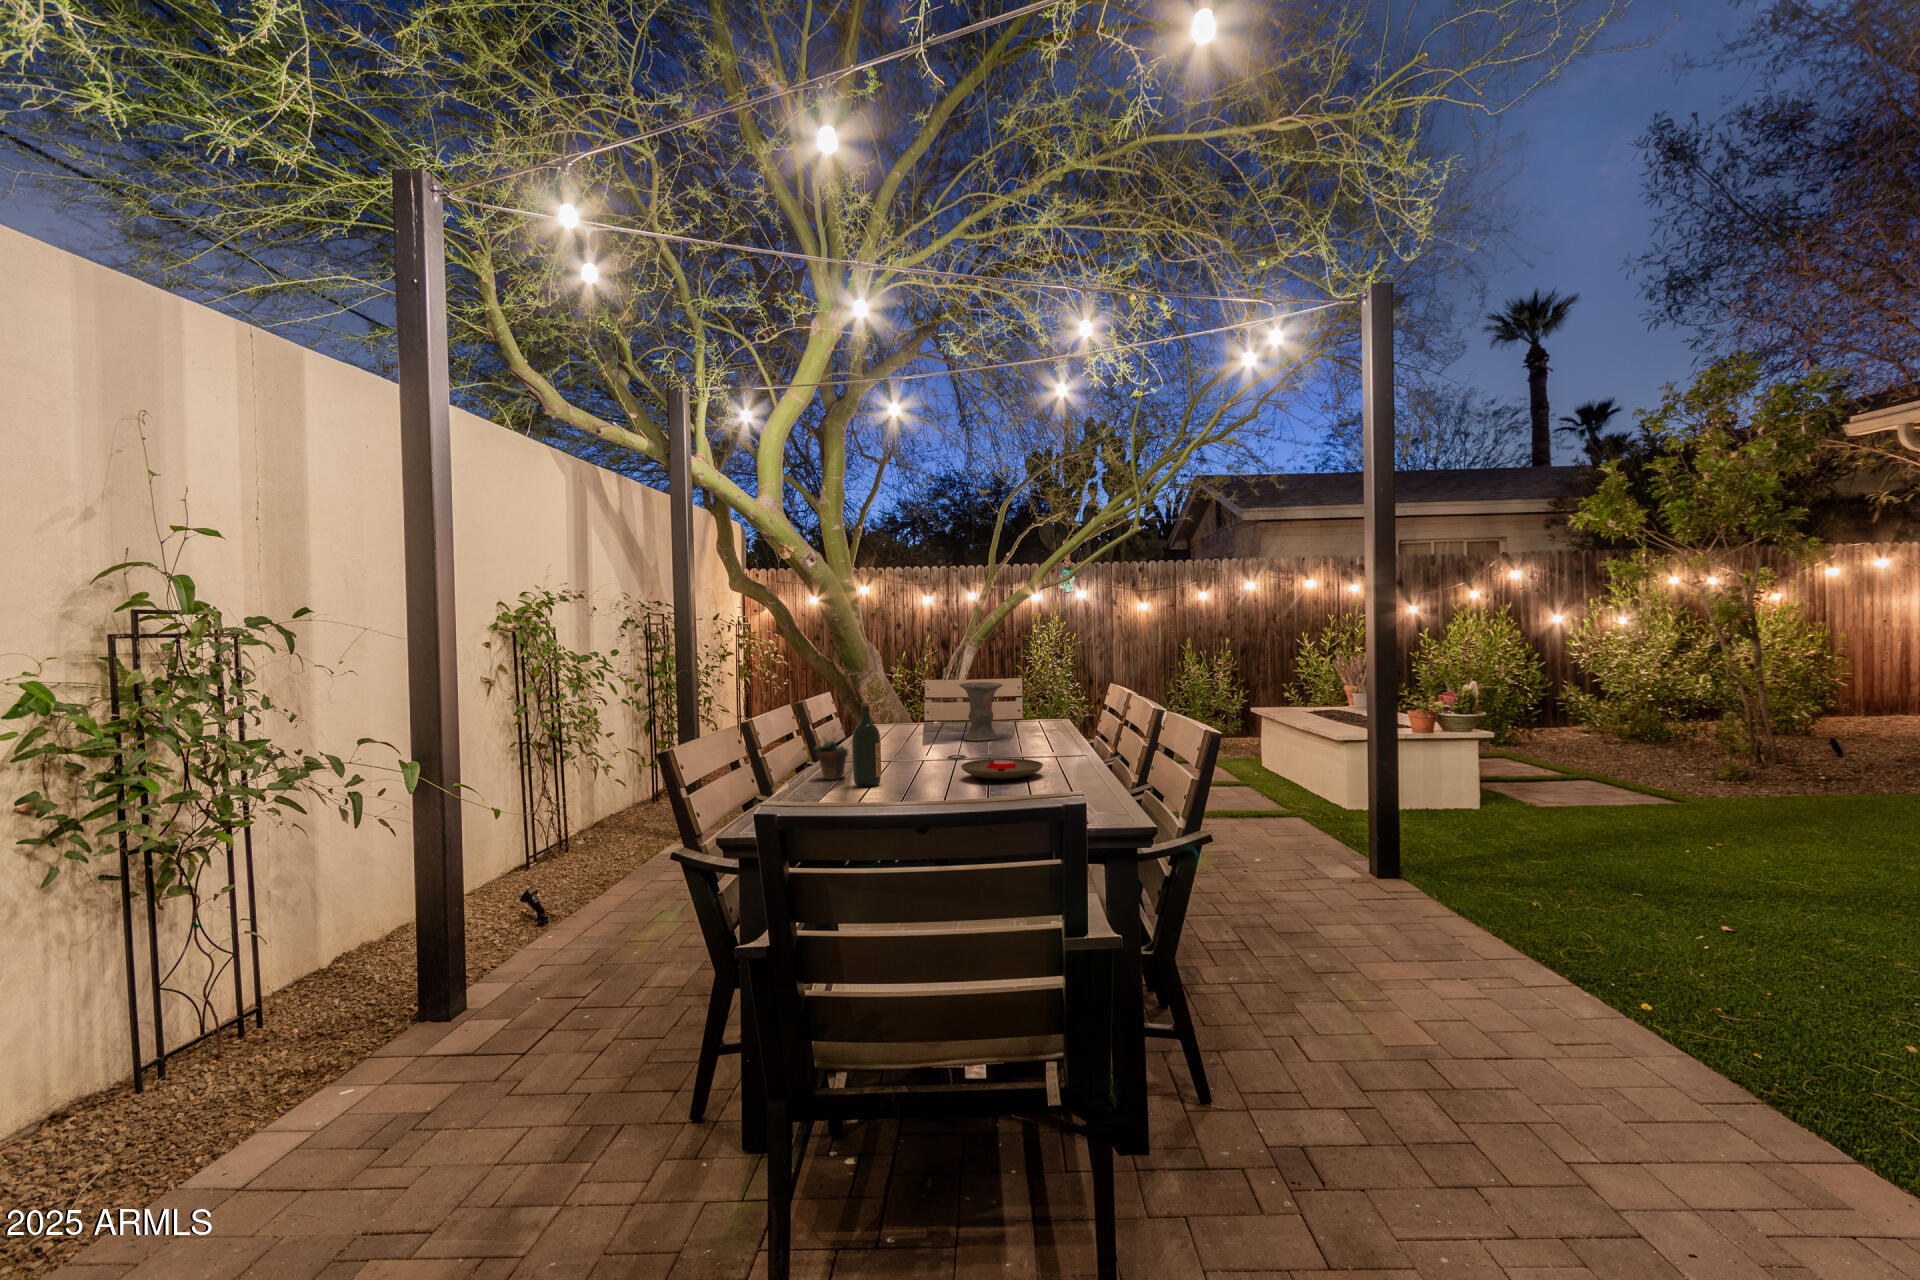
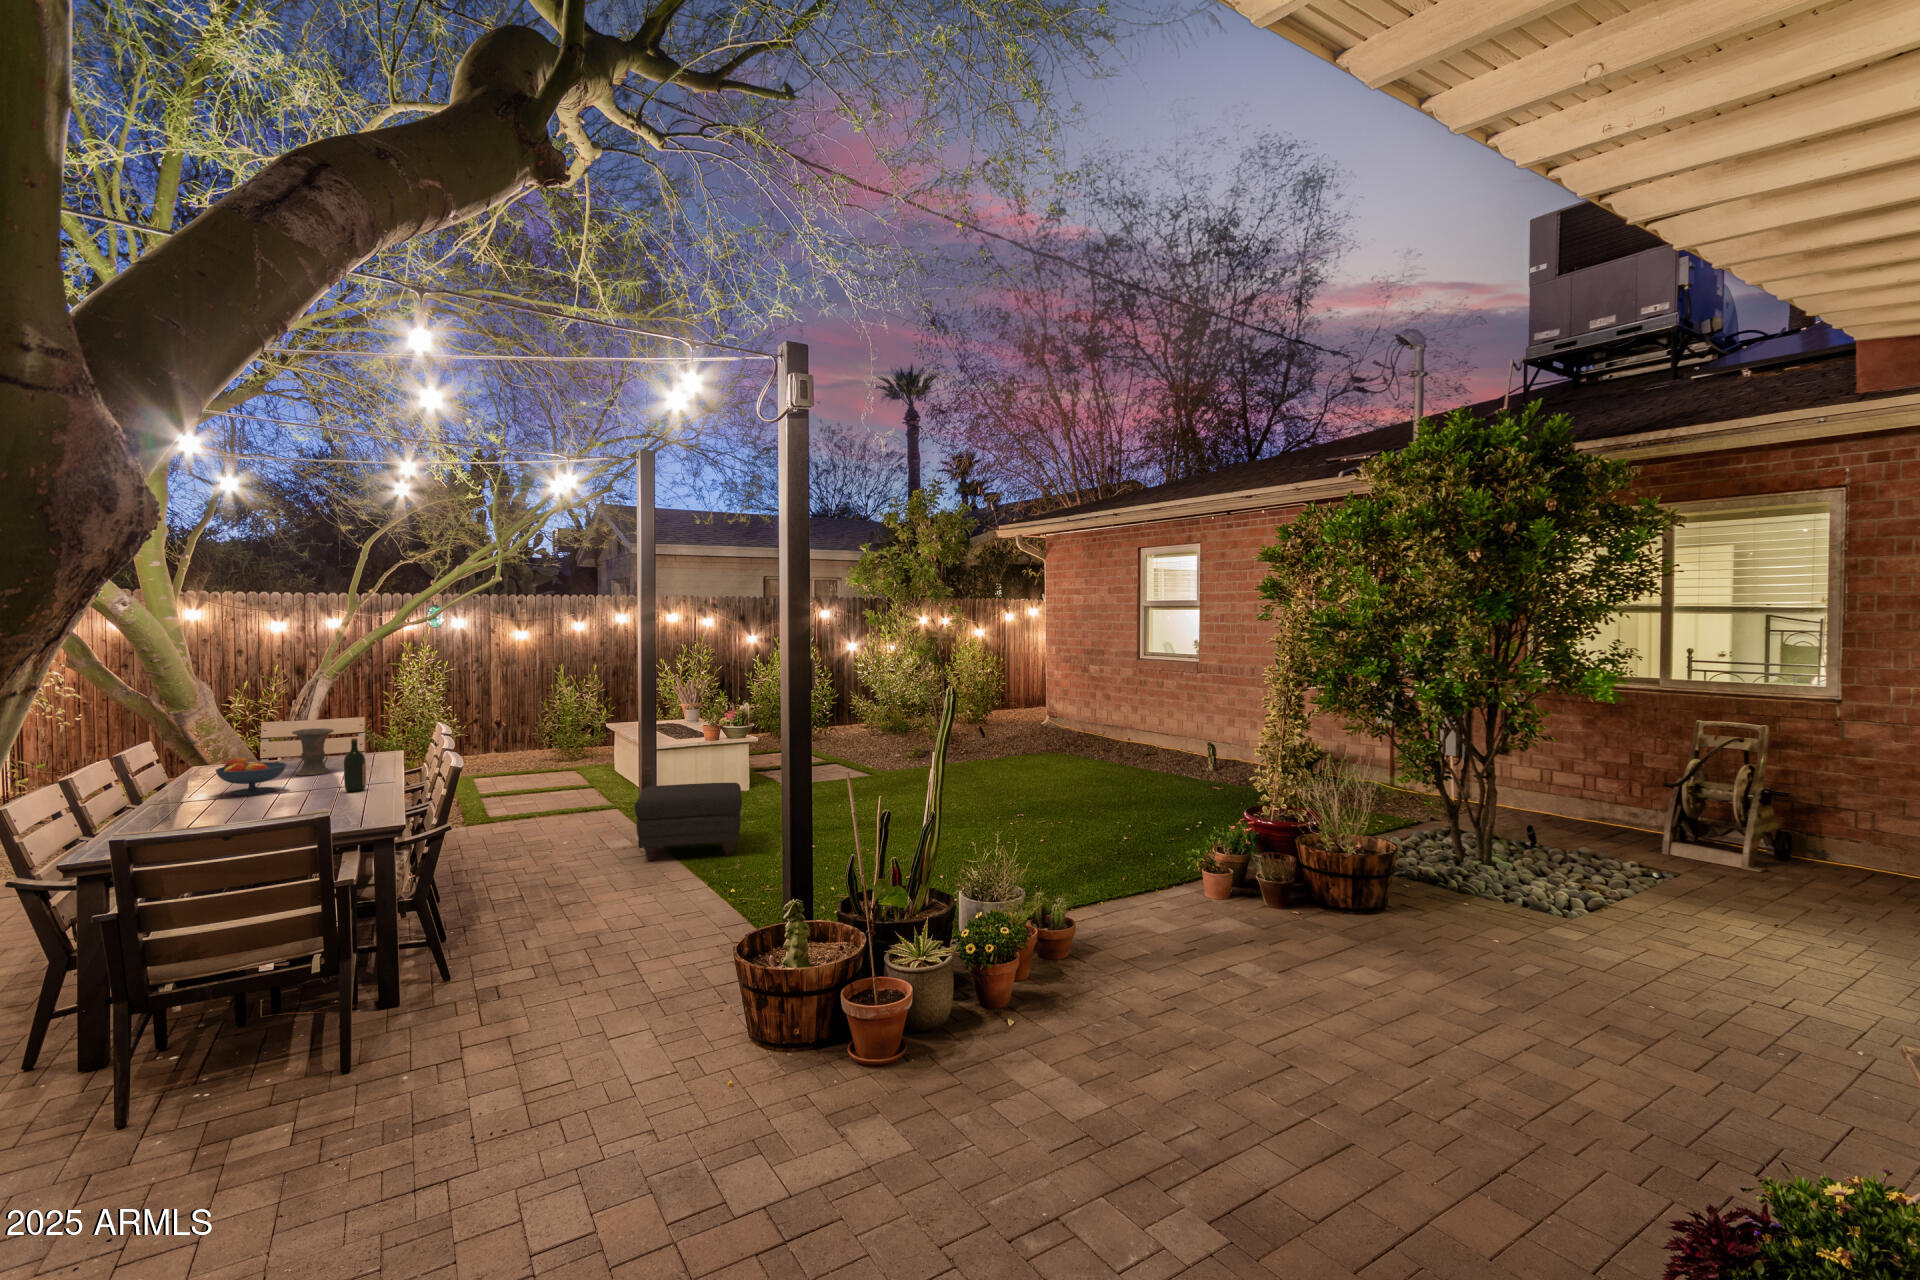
wine bottle: present [852,702,881,787] -> present [344,738,366,792]
fruit bowl: none [887,710,959,759] -> present [216,758,286,796]
succulent plant: present [814,730,848,780] -> none [140,778,176,818]
plate: present [961,759,1043,779] -> none [280,790,350,805]
ottoman: none [1385,793,1589,923] -> present [635,783,742,861]

